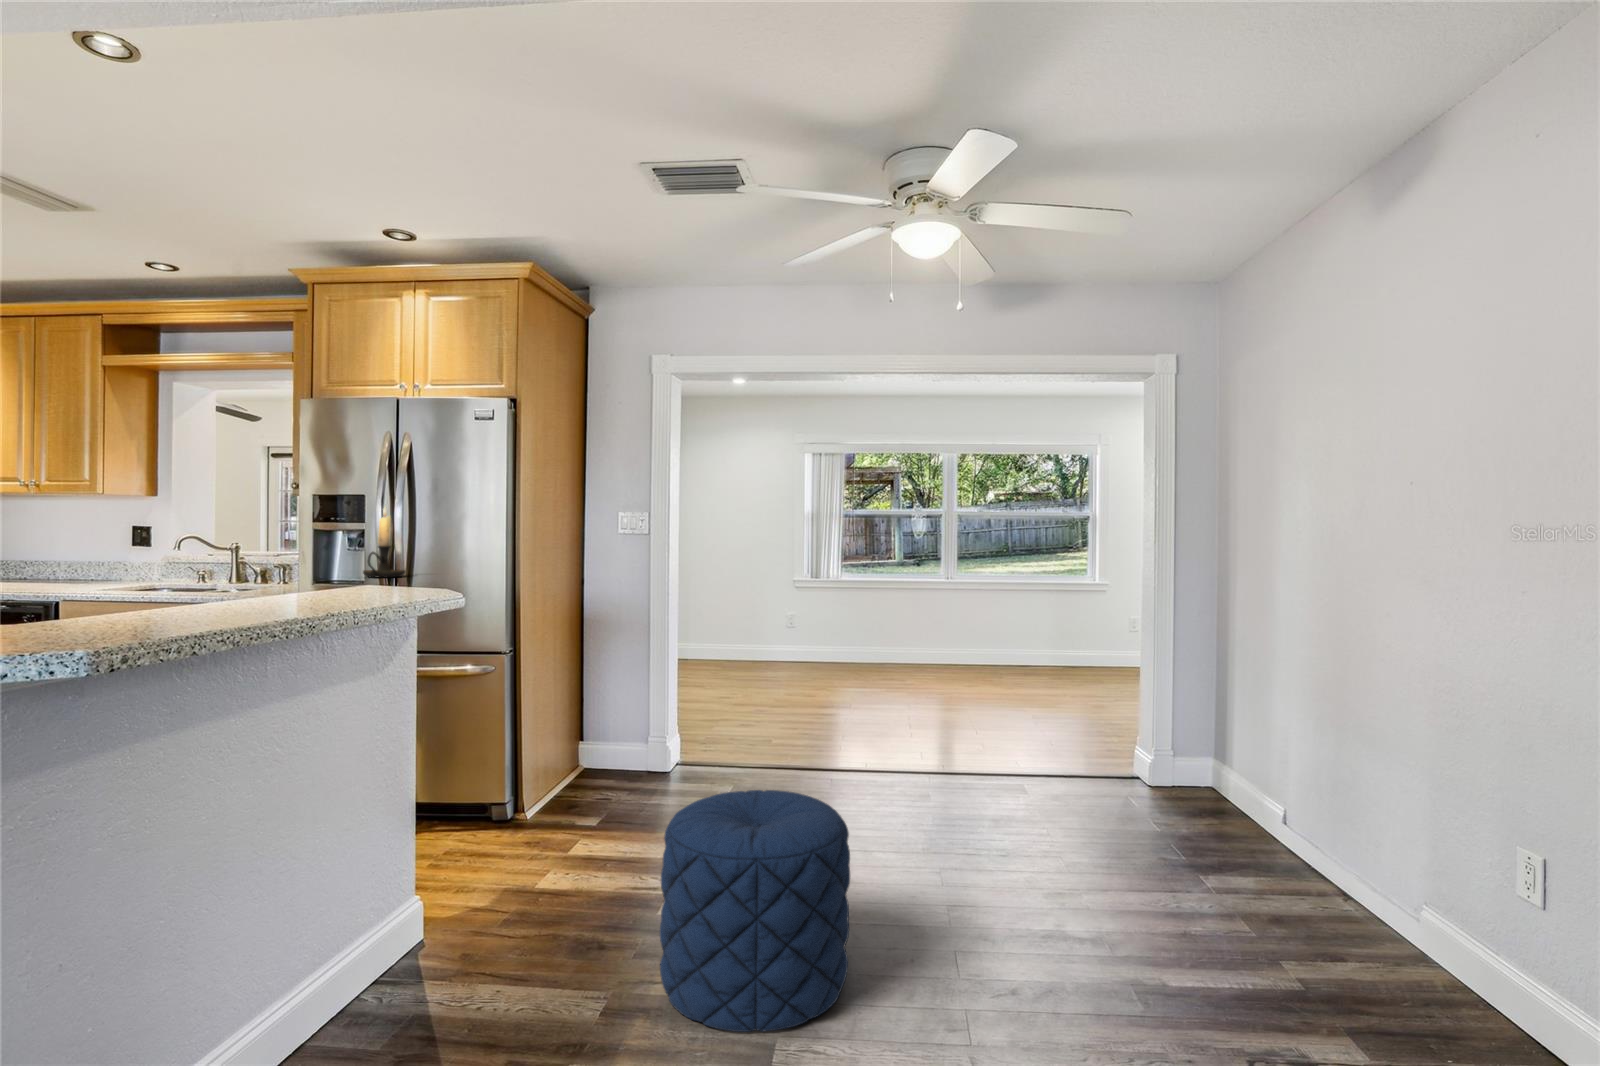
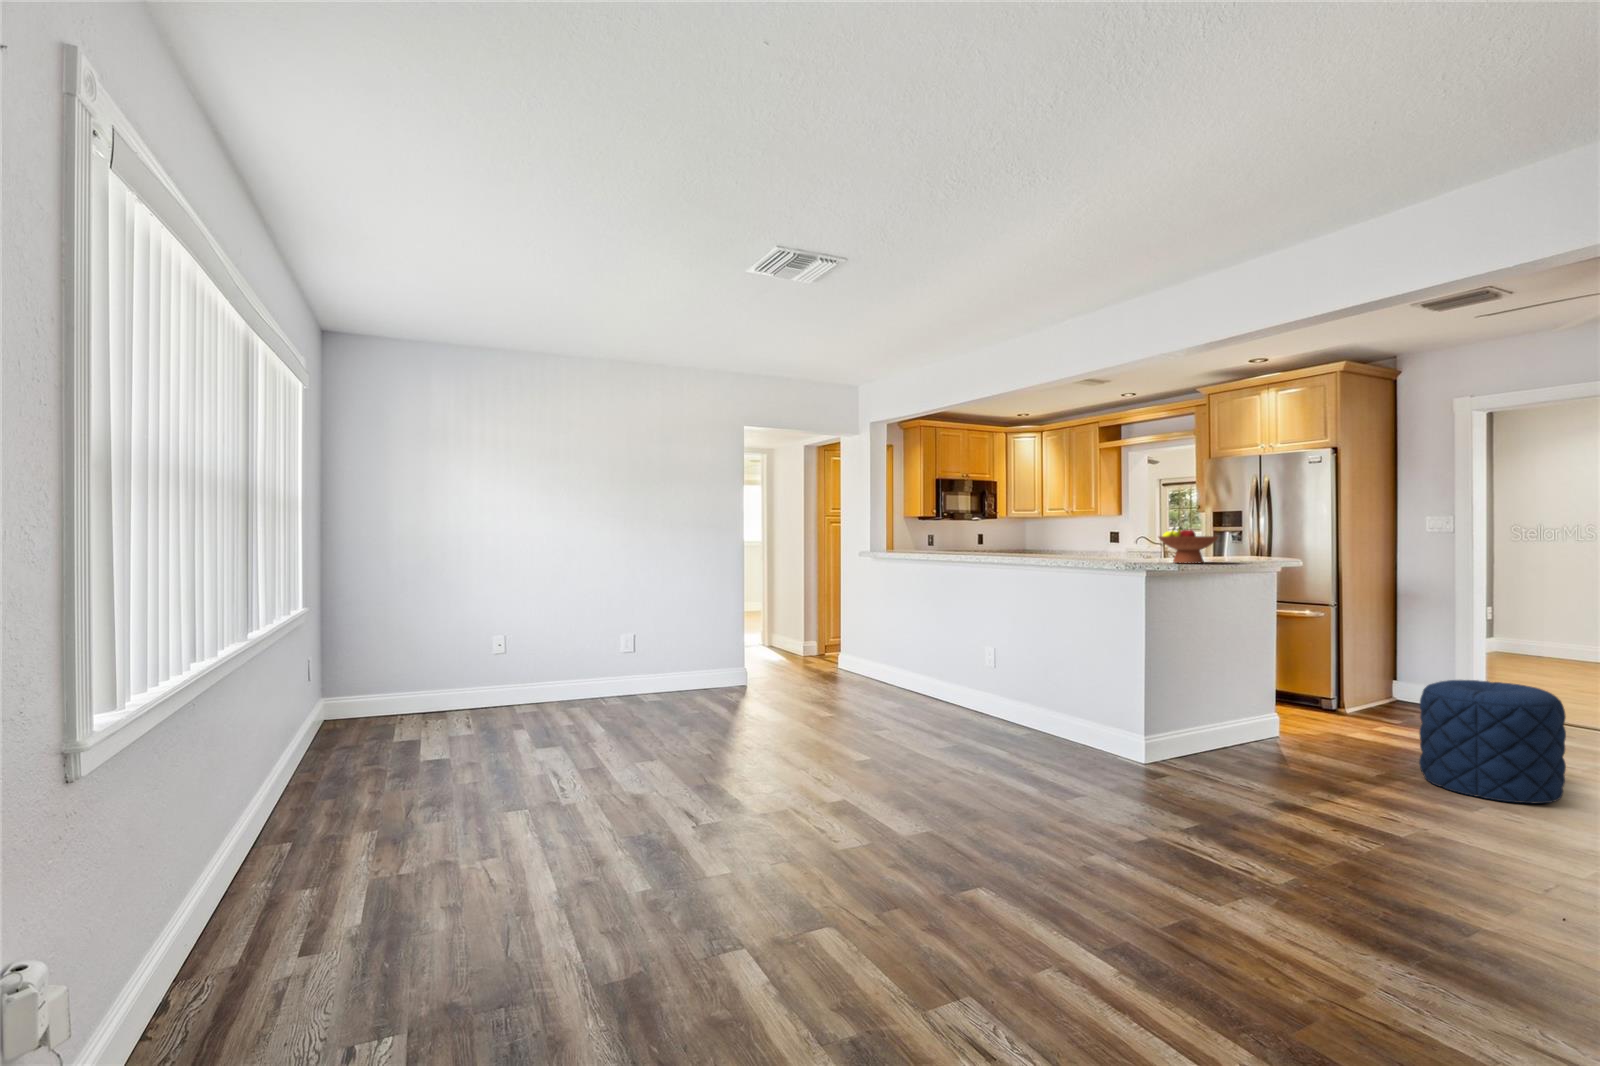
candle holder: present [363,507,405,577] -> none [1242,516,1267,557]
fruit bowl: none [137,521,300,613] -> present [1159,526,1218,564]

